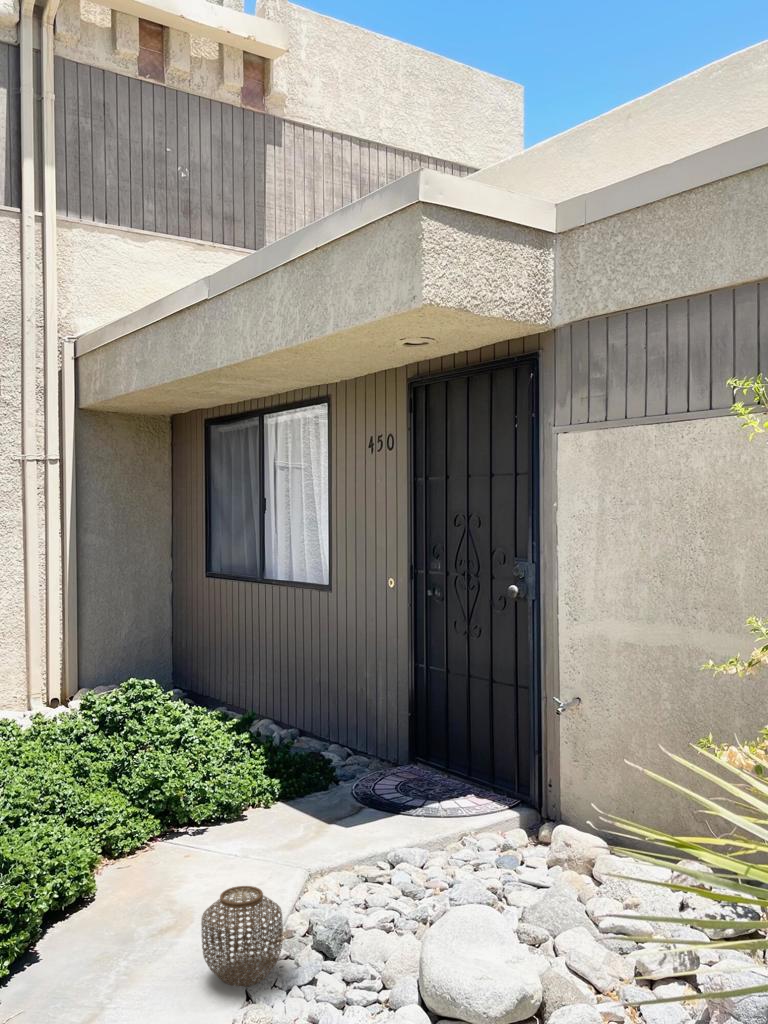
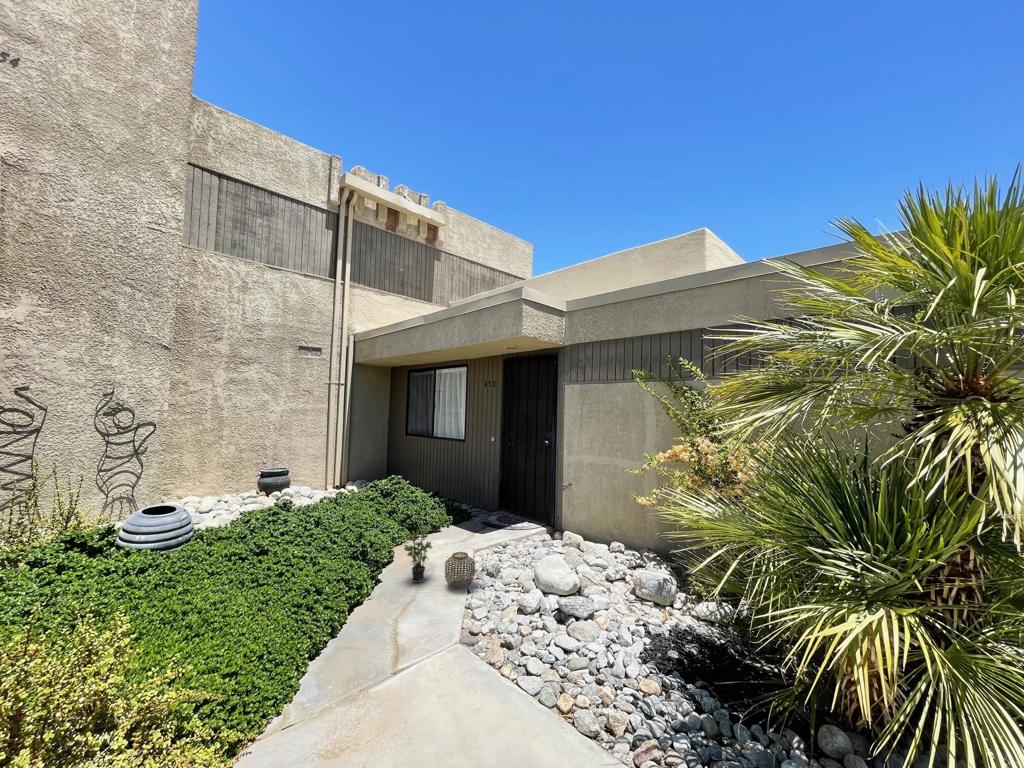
potted plant: none [102,815,179,961] -> present [404,528,432,583]

